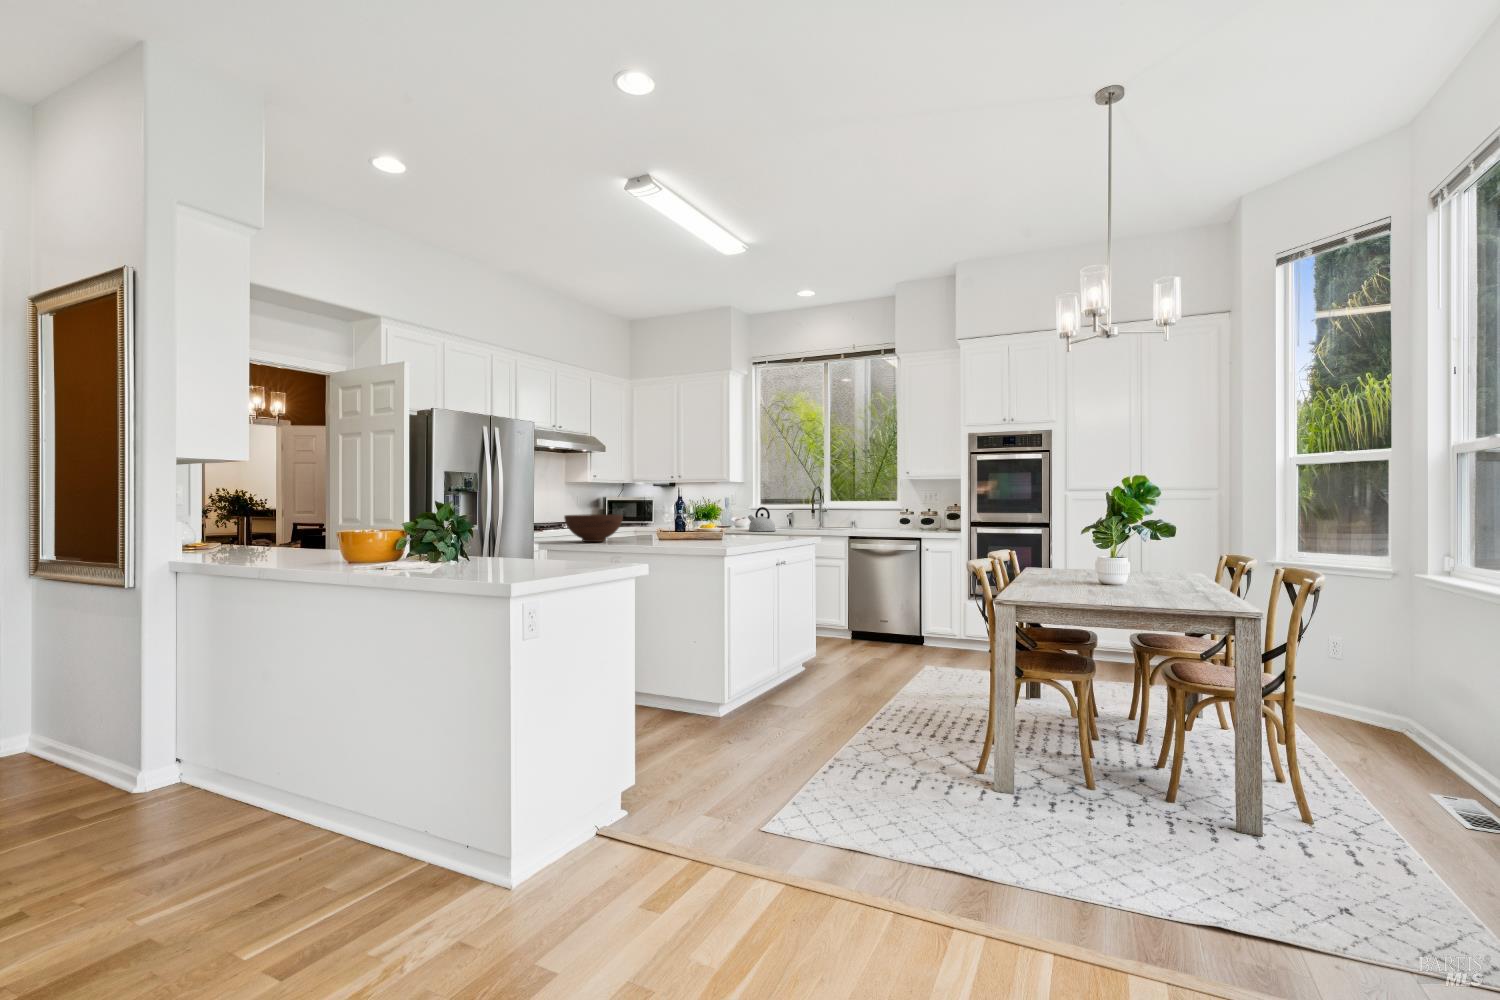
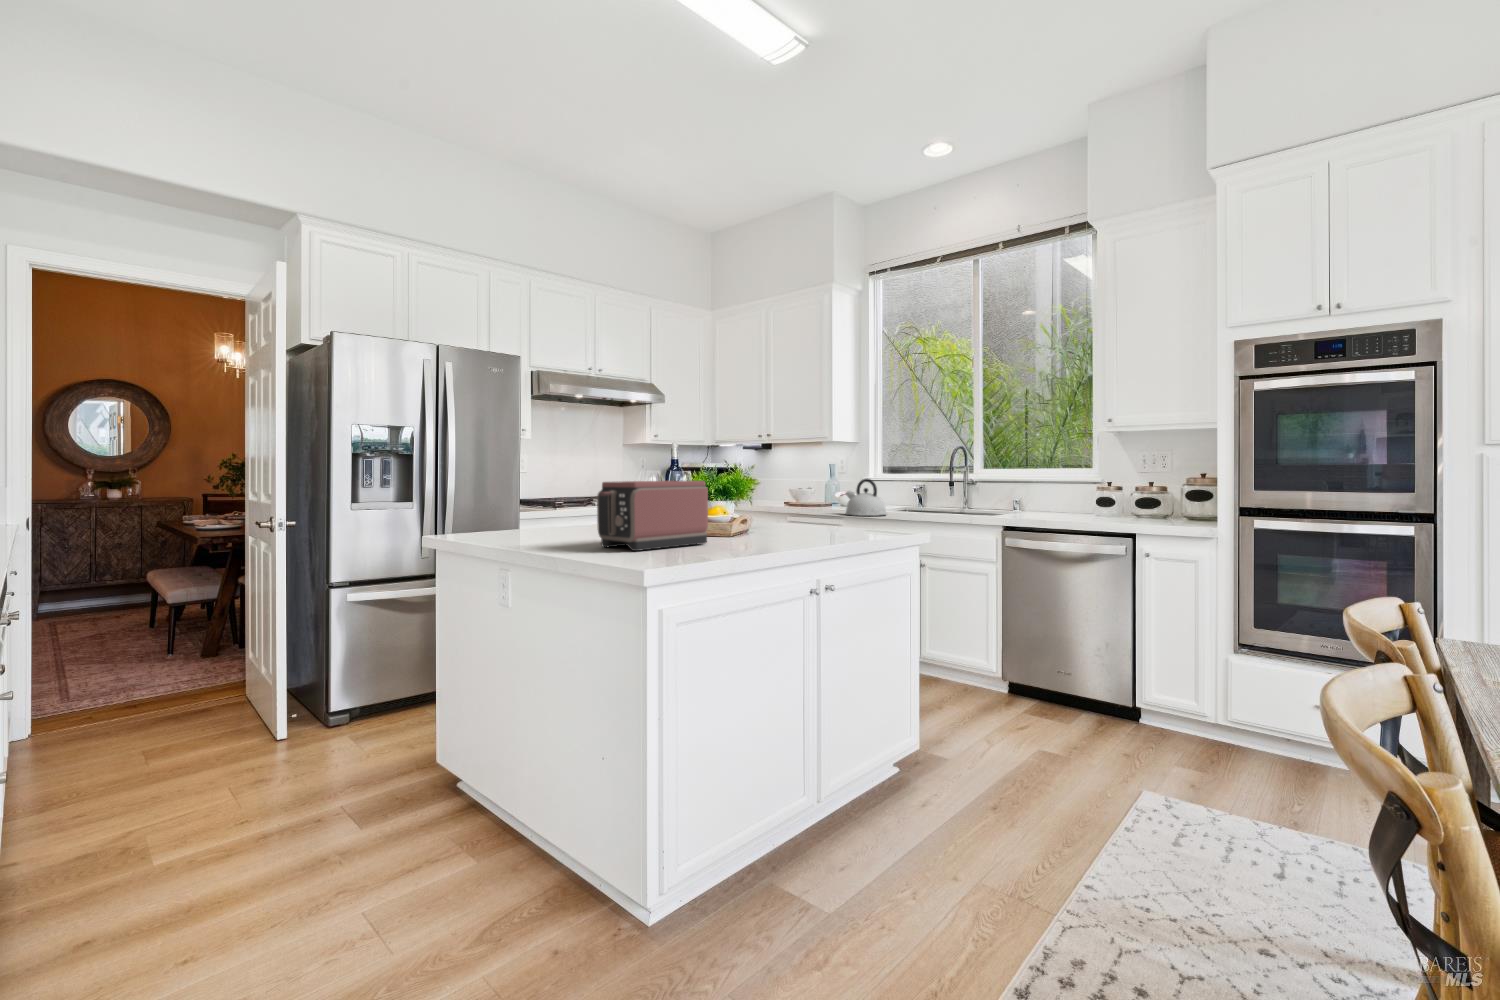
toaster: none [657,509,712,546] -> present [597,481,708,551]
fruit bowl: present [564,514,623,542] -> none [474,490,575,537]

